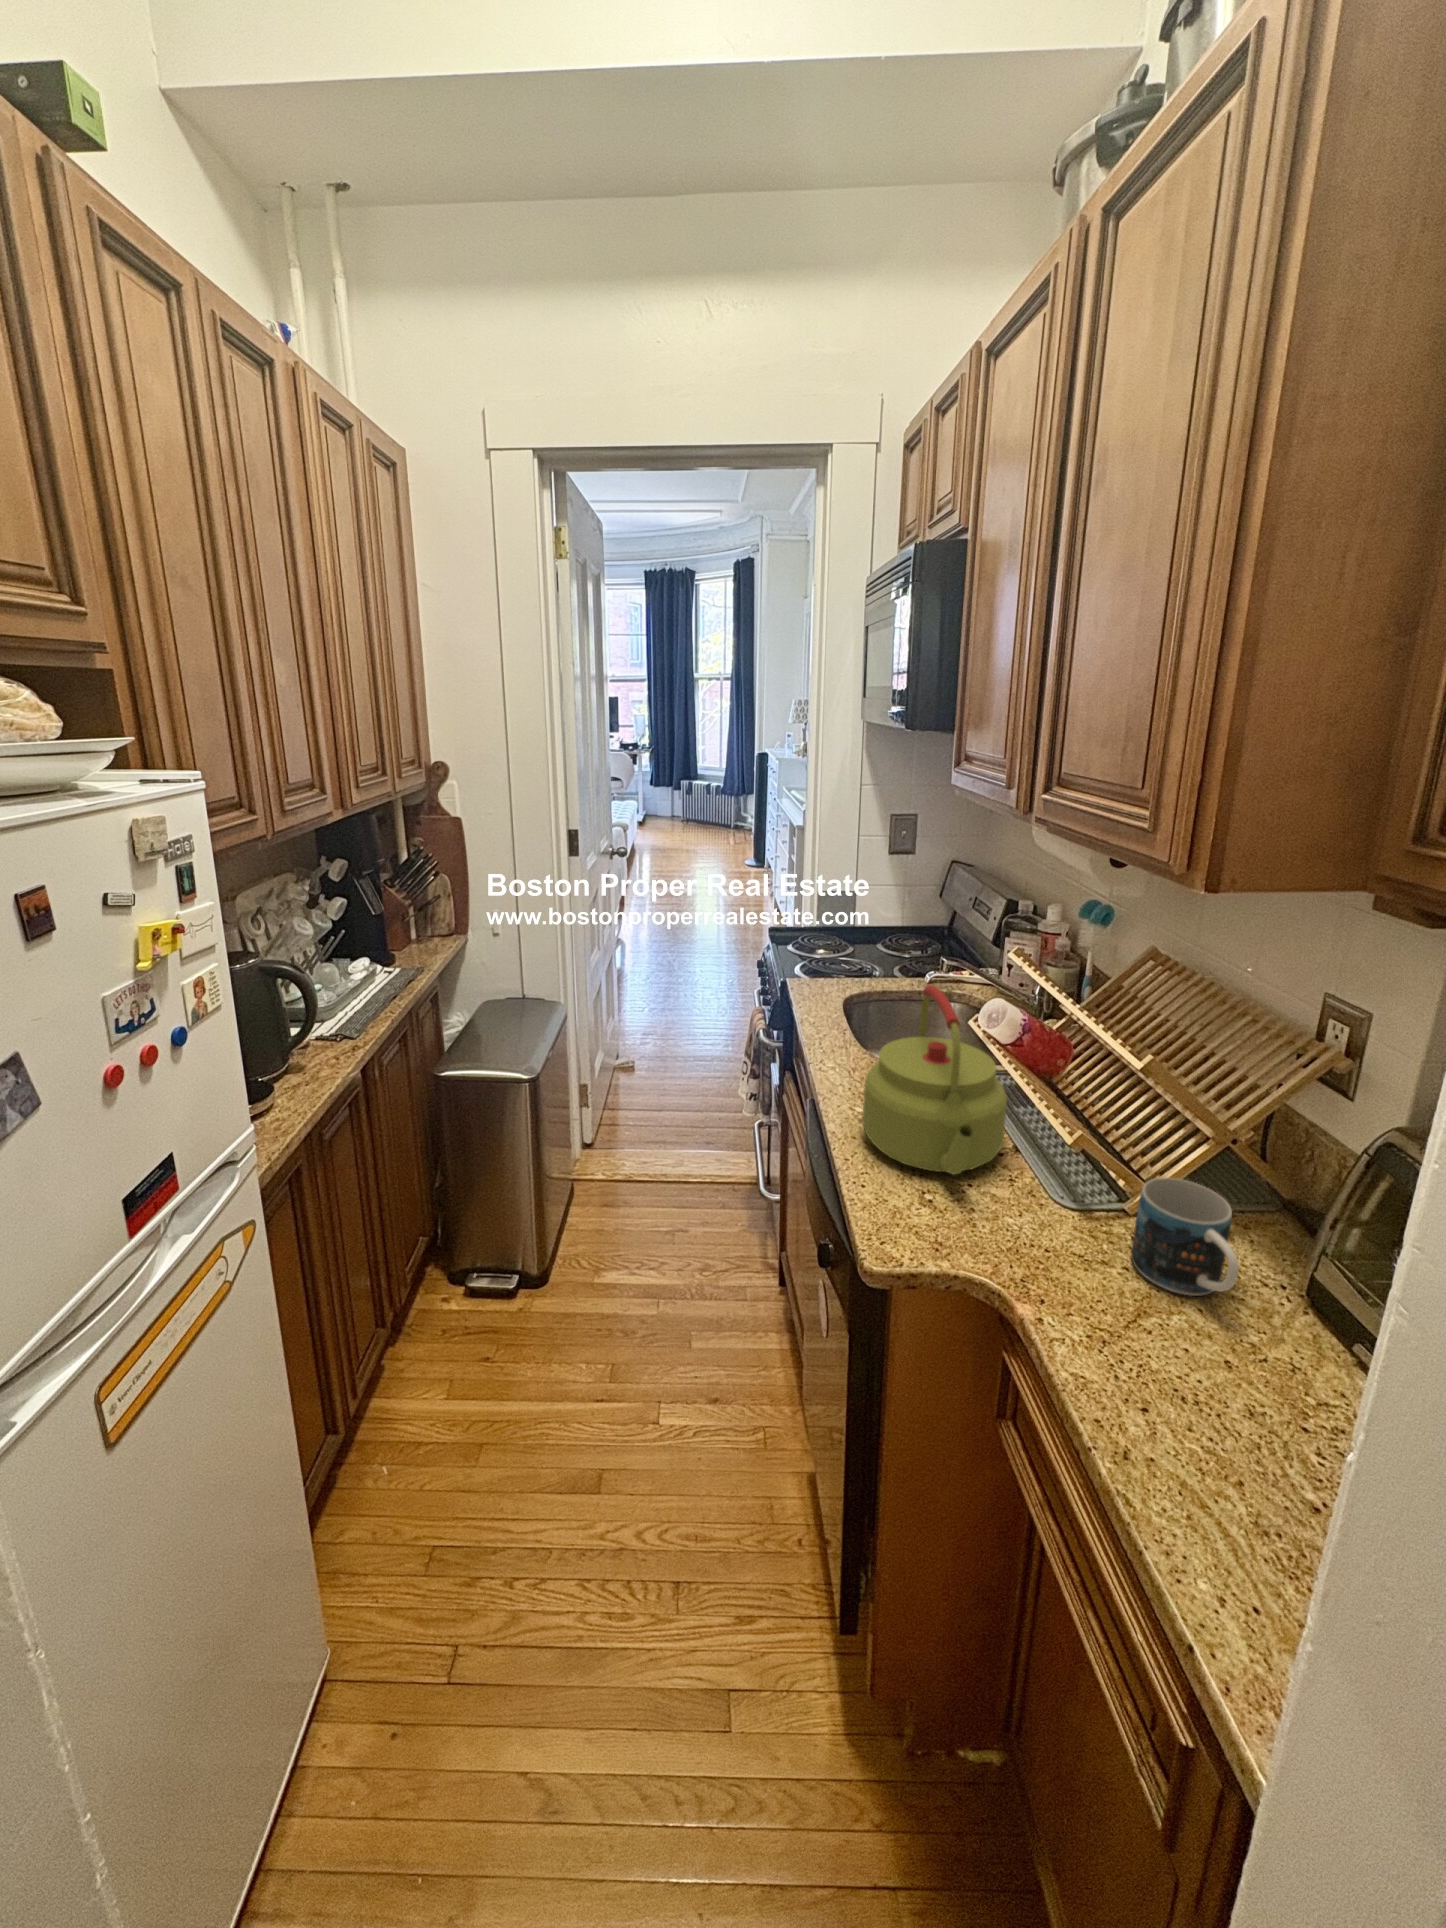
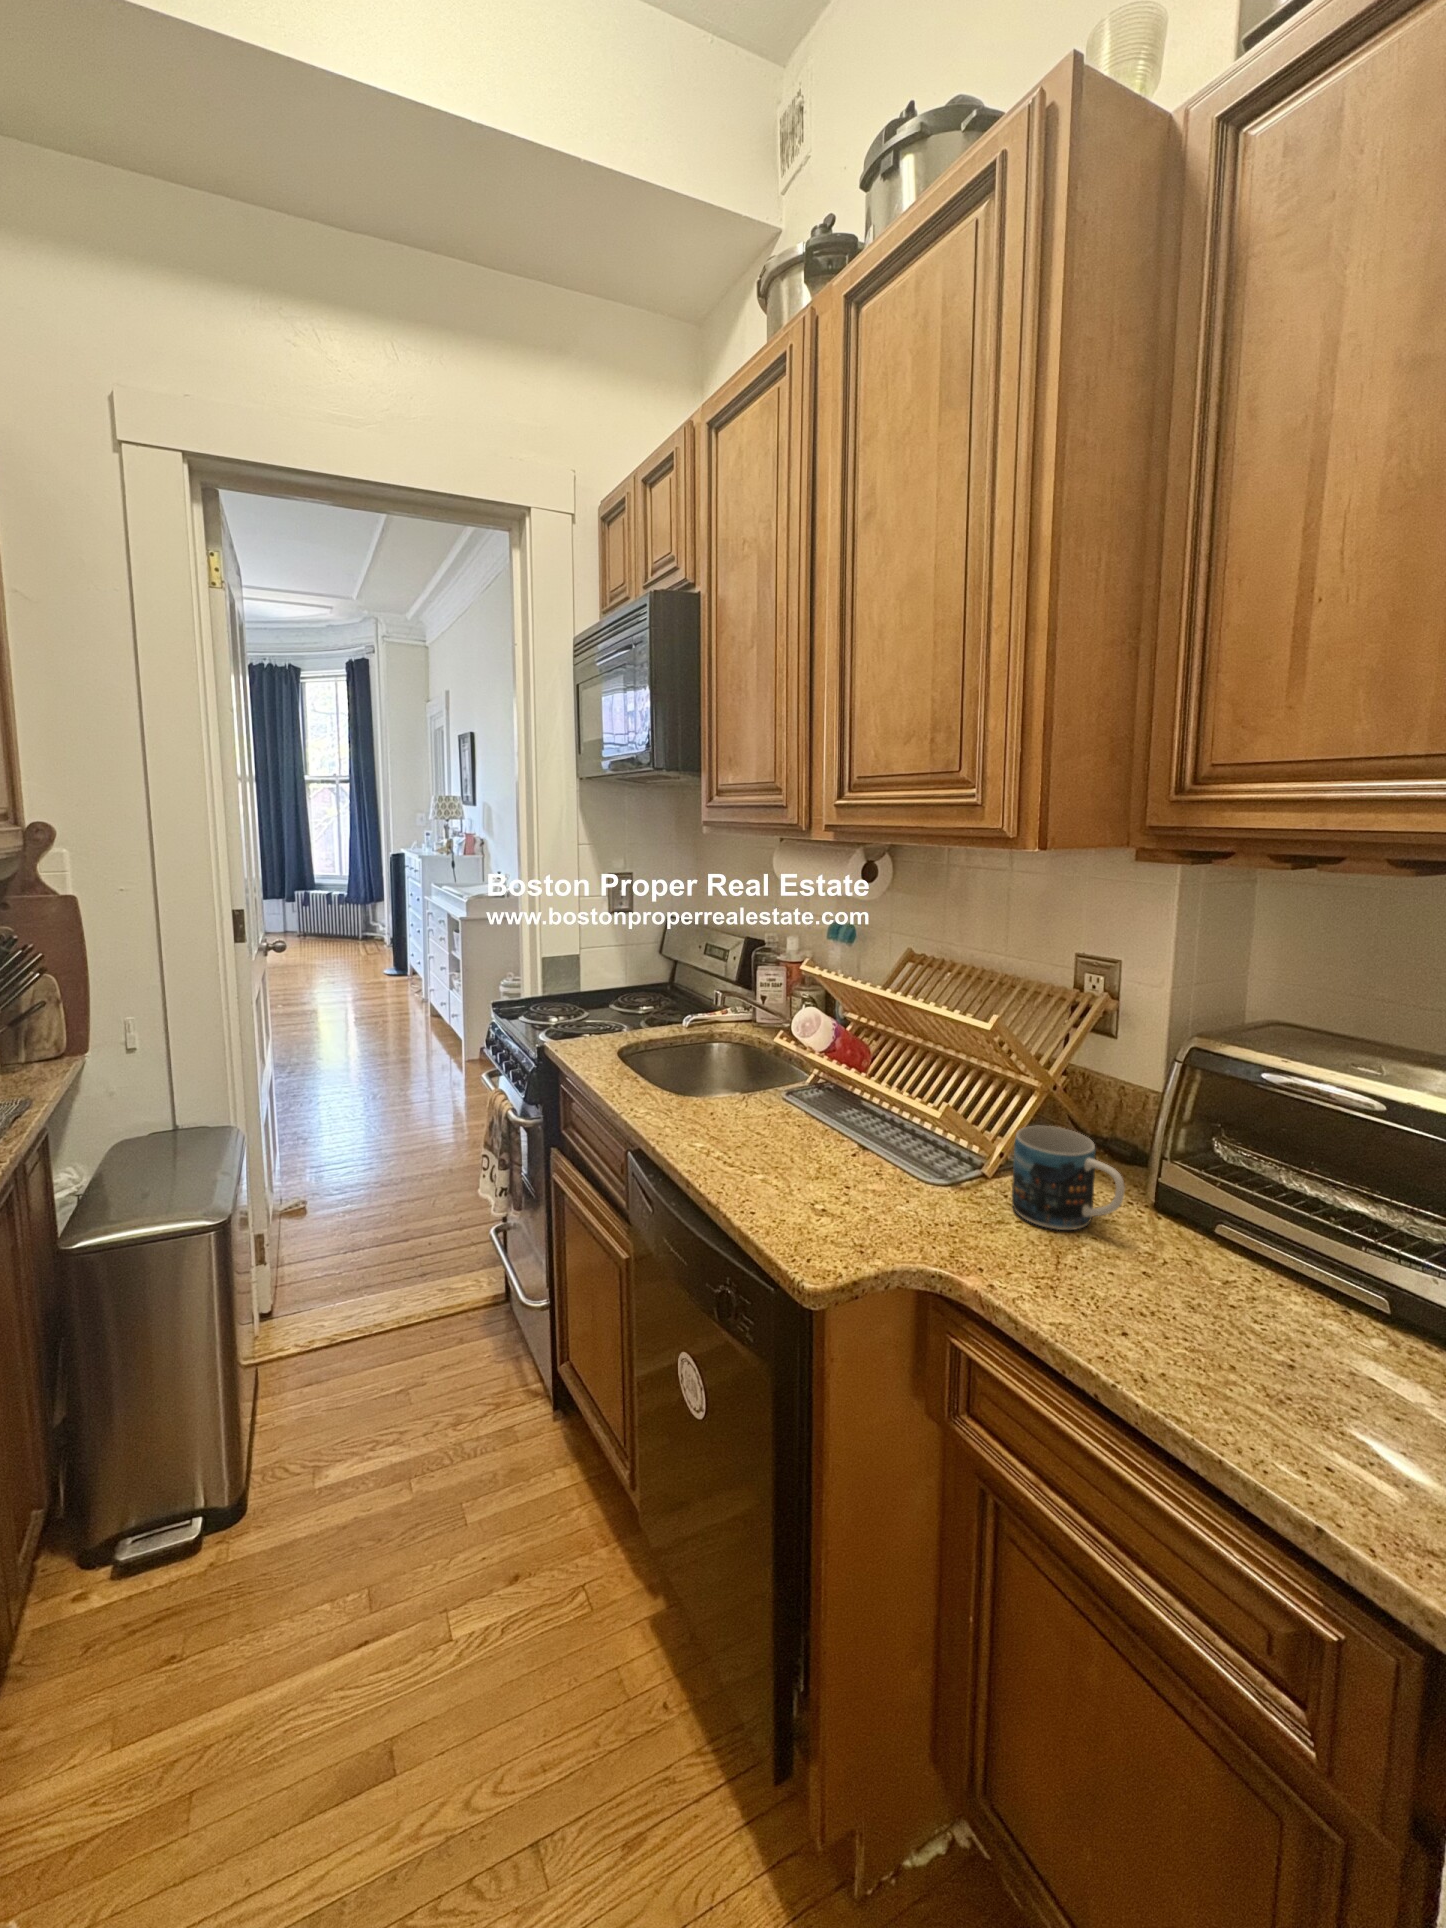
kettle: present [862,985,1007,1174] -> none [713,993,858,1183]

